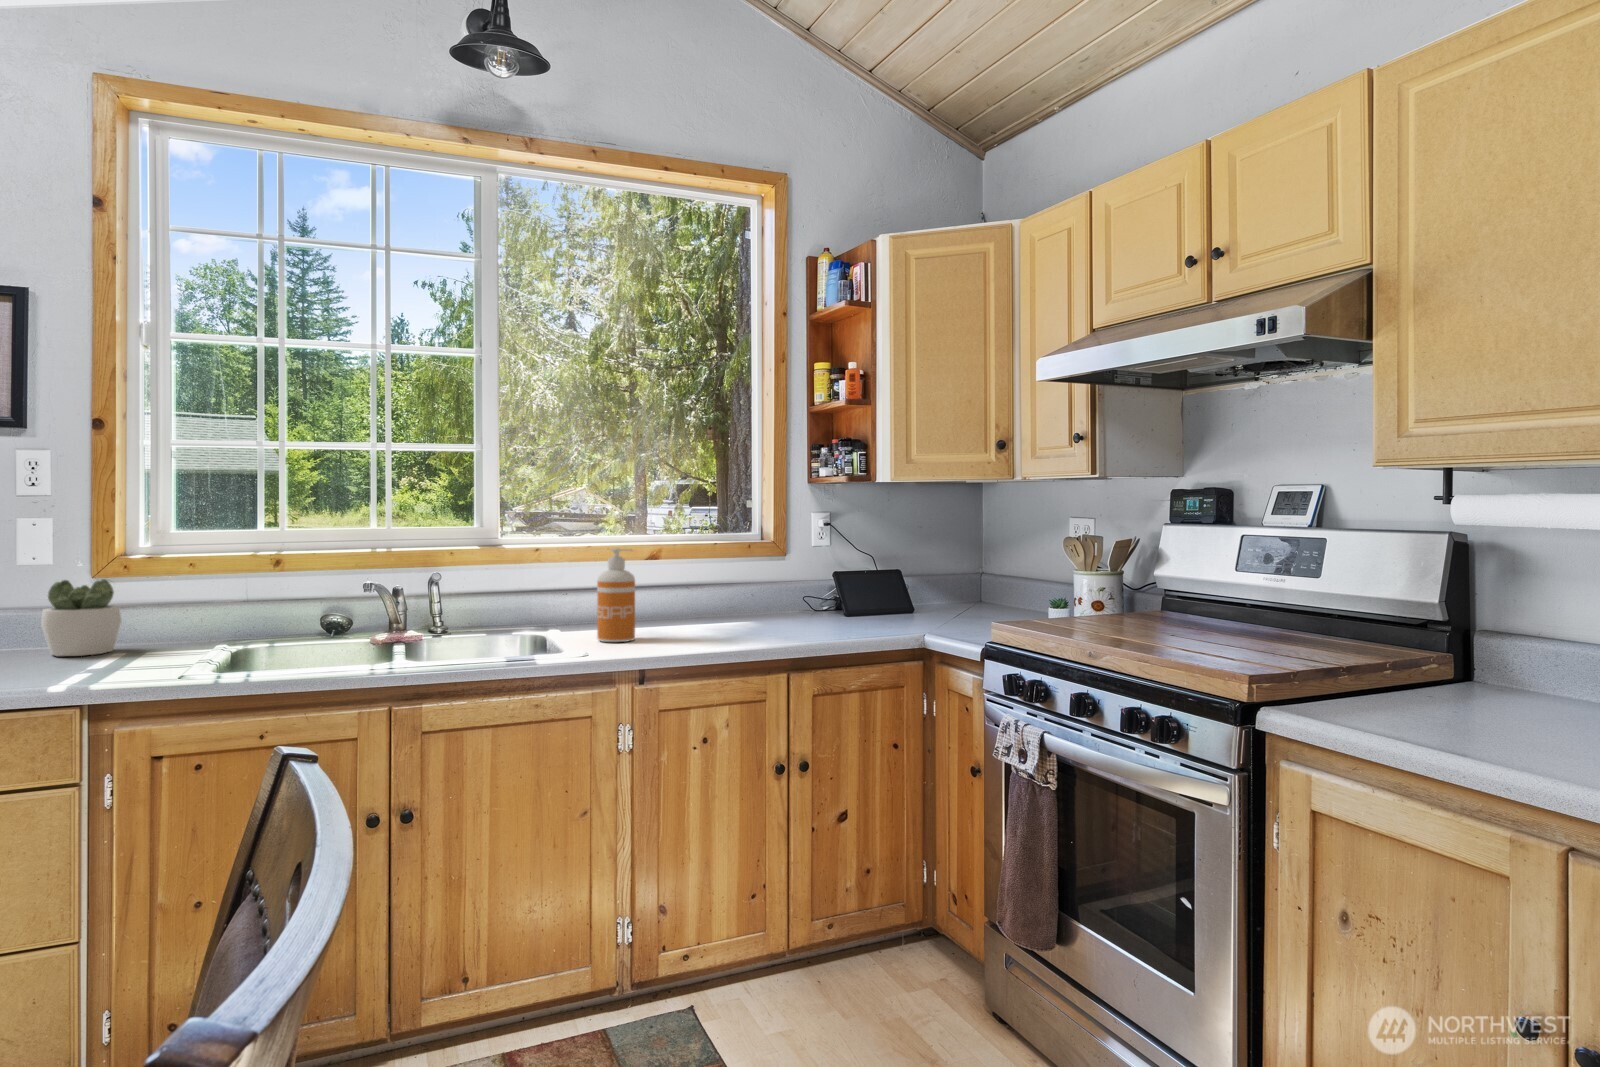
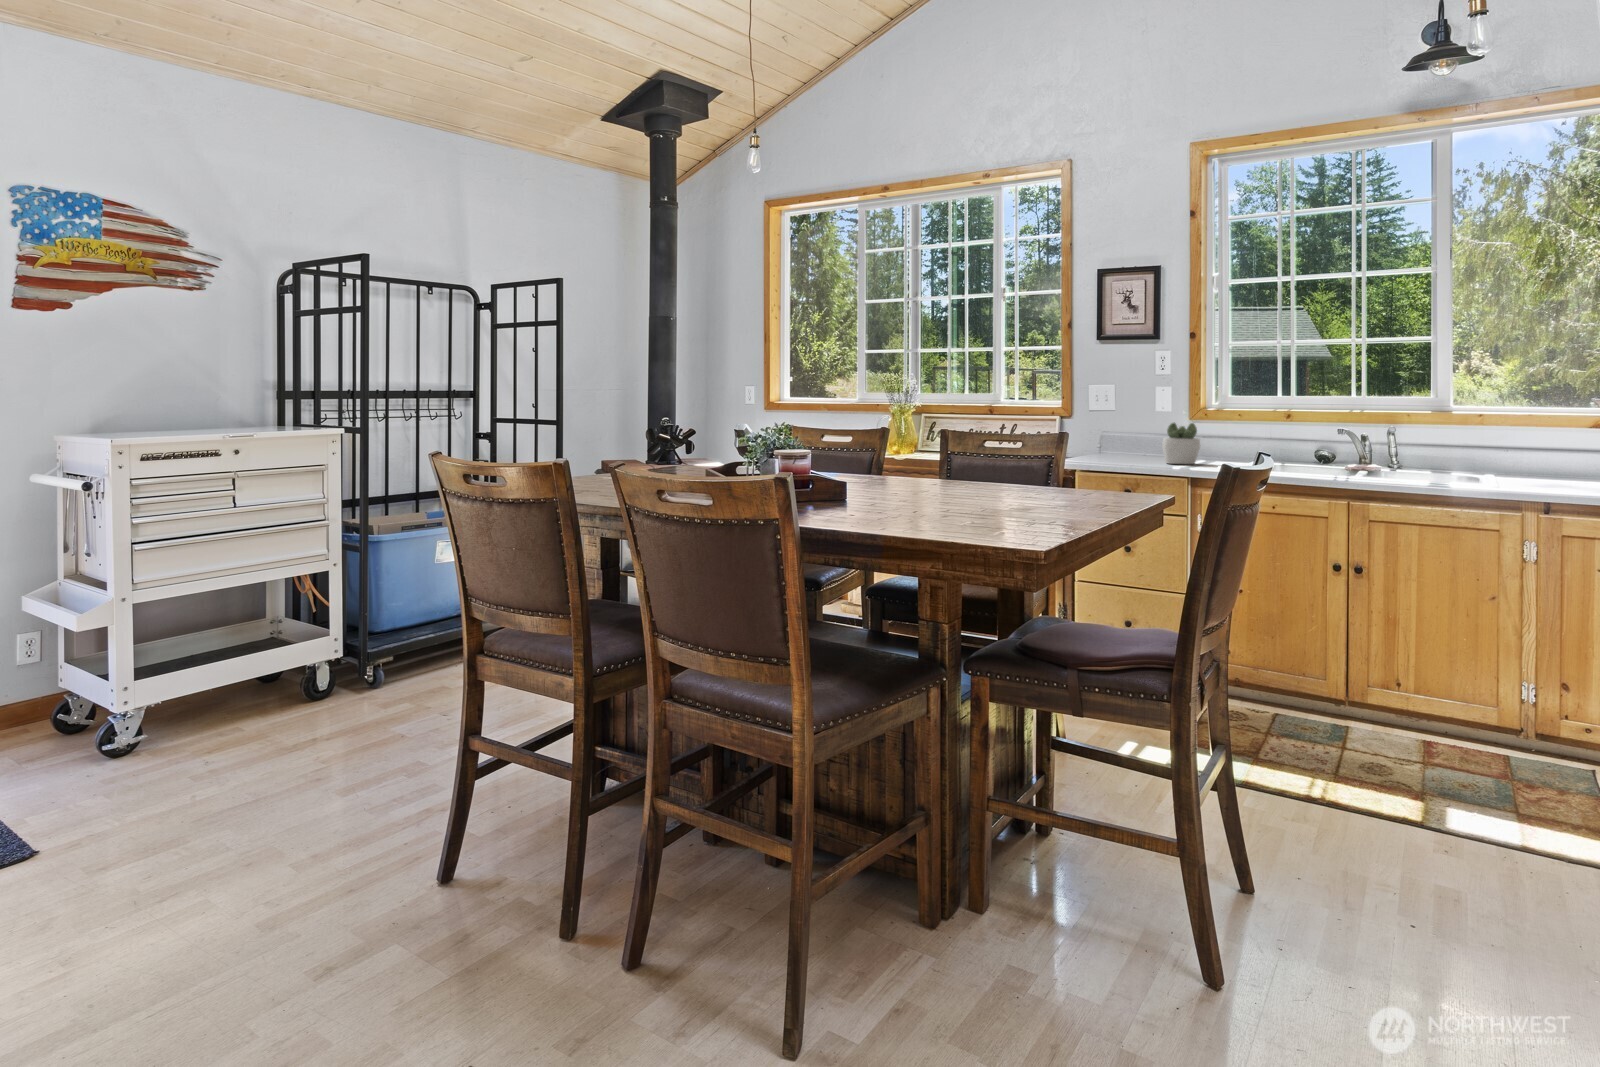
soap dispenser: present [597,548,635,642] -> none [1519,411,1559,483]

